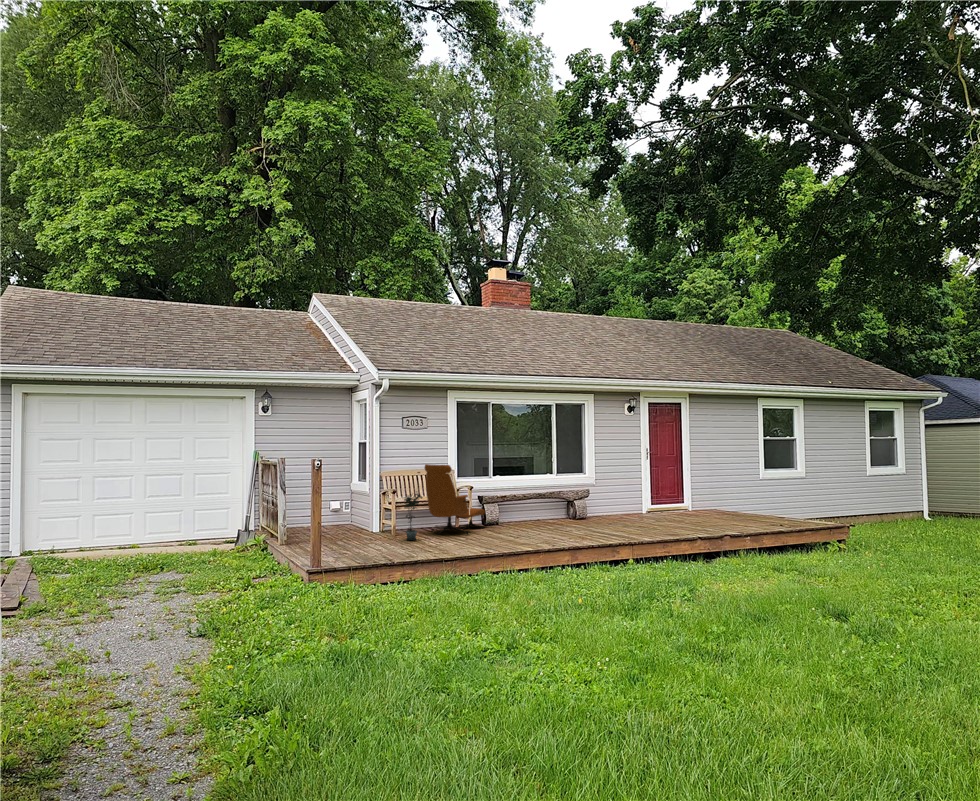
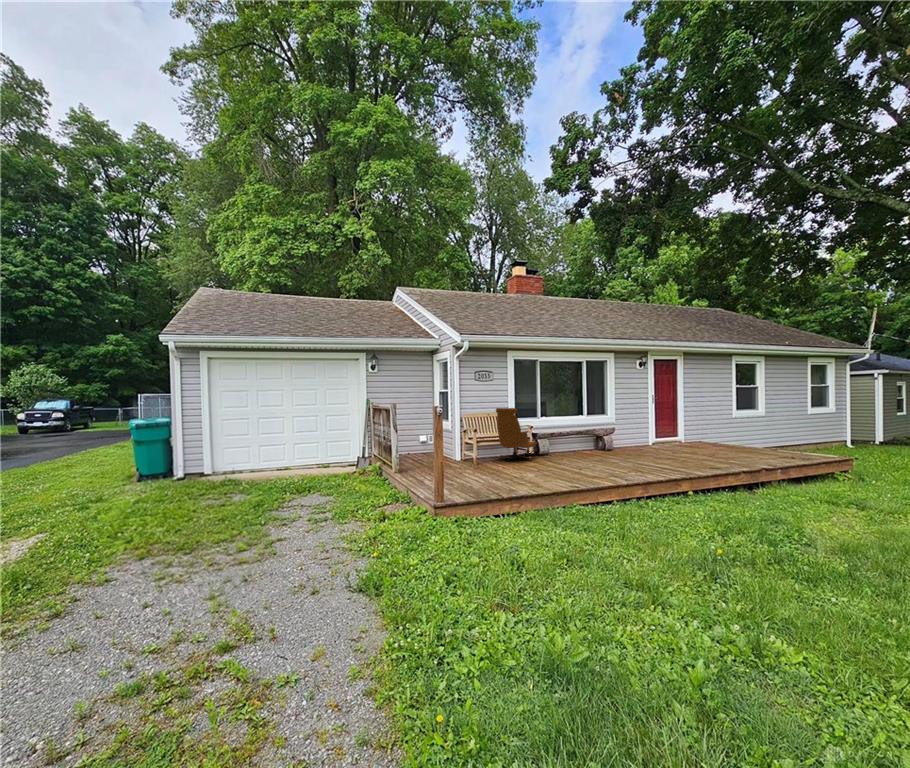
potted plant: present [404,491,422,540] -> none [482,428,498,466]

